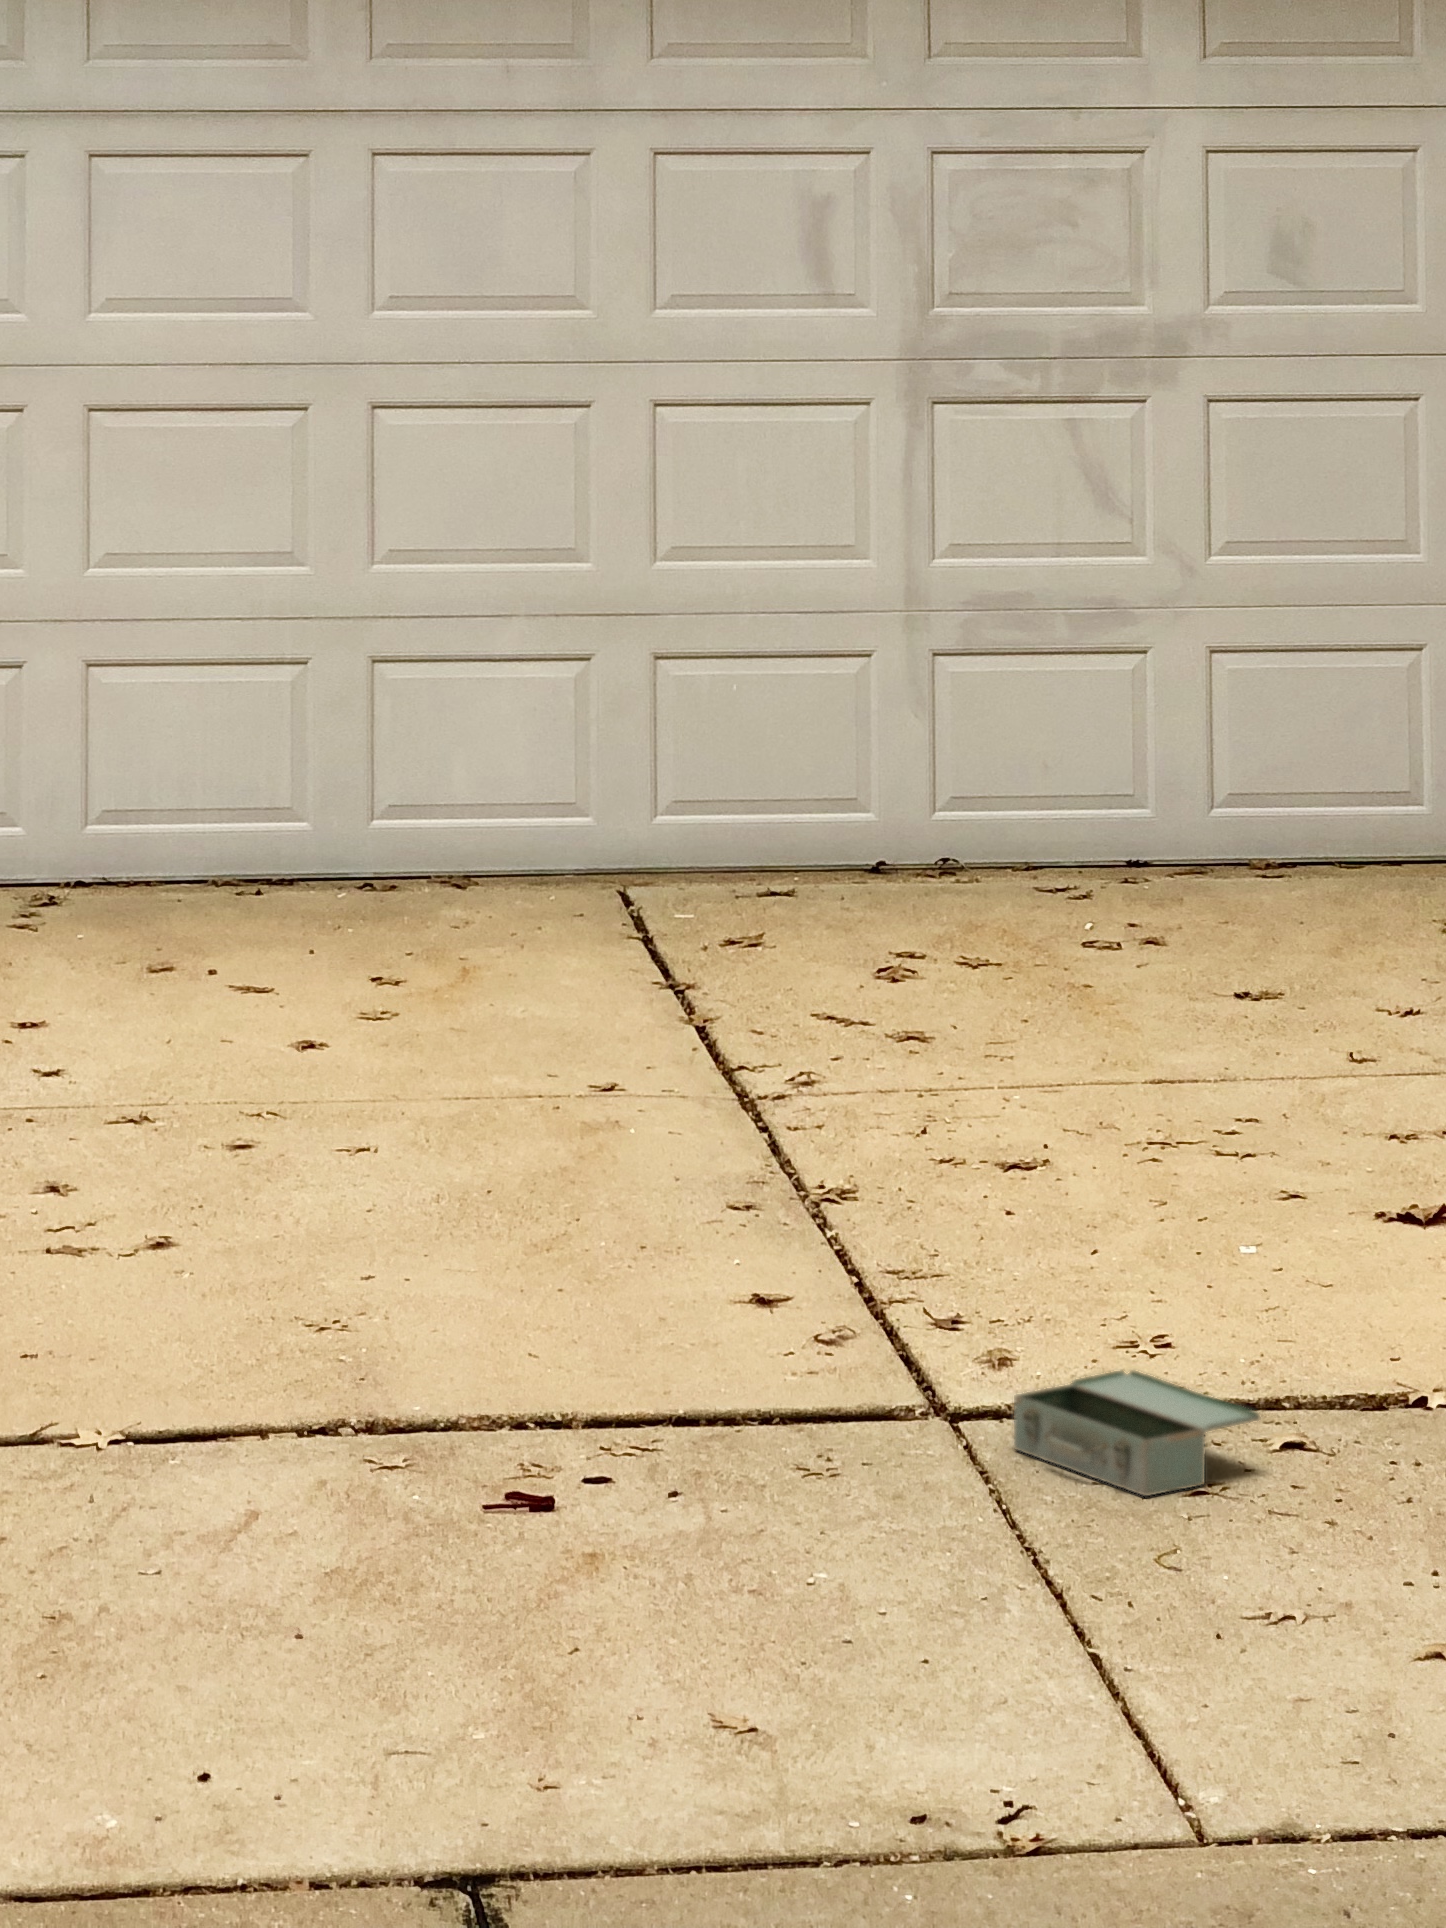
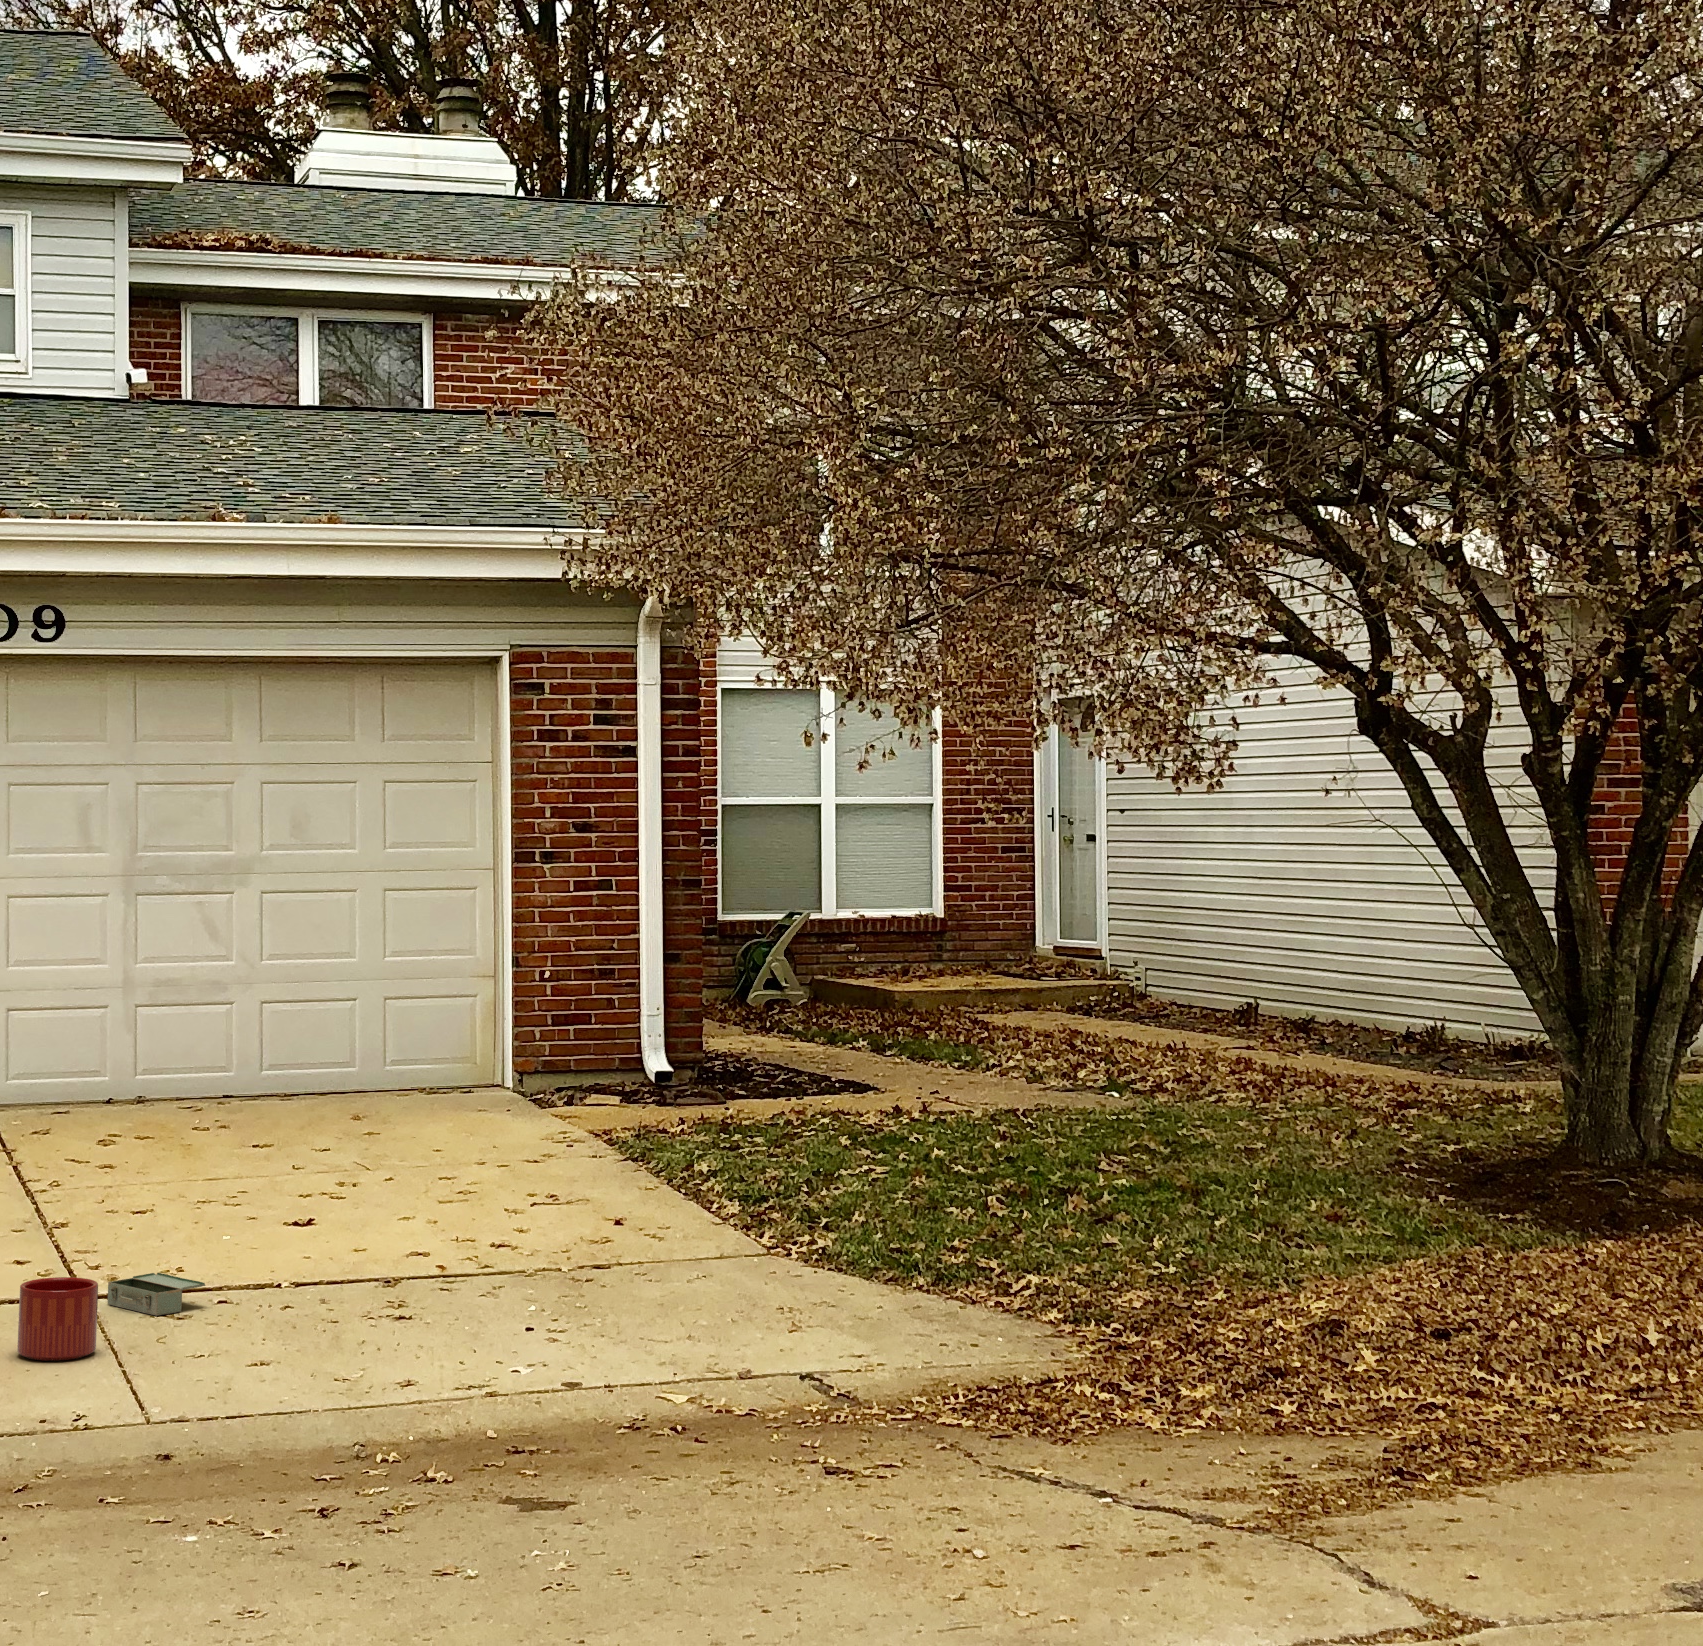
planter: none [818,1423,1019,1650] -> present [18,1277,98,1361]

